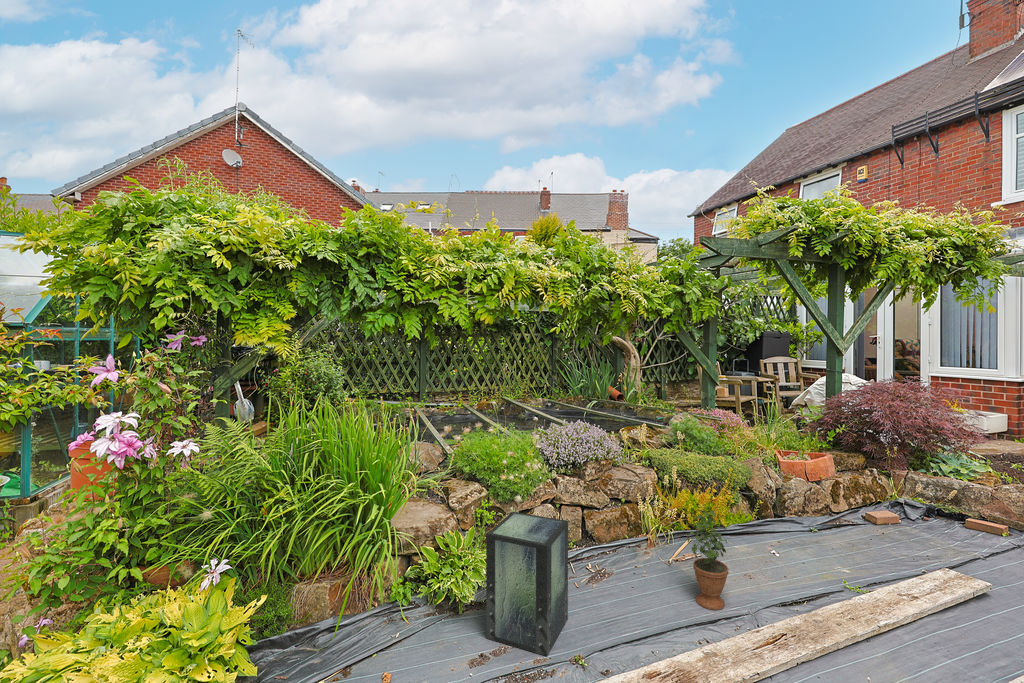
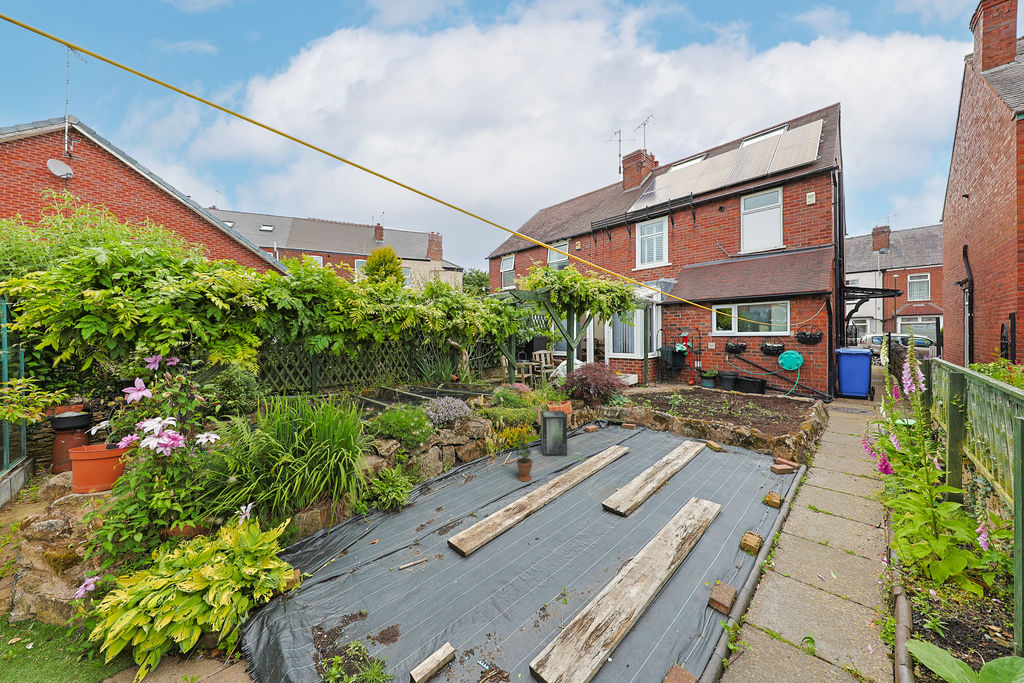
storage box: present [486,512,568,656] -> present [541,411,567,456]

